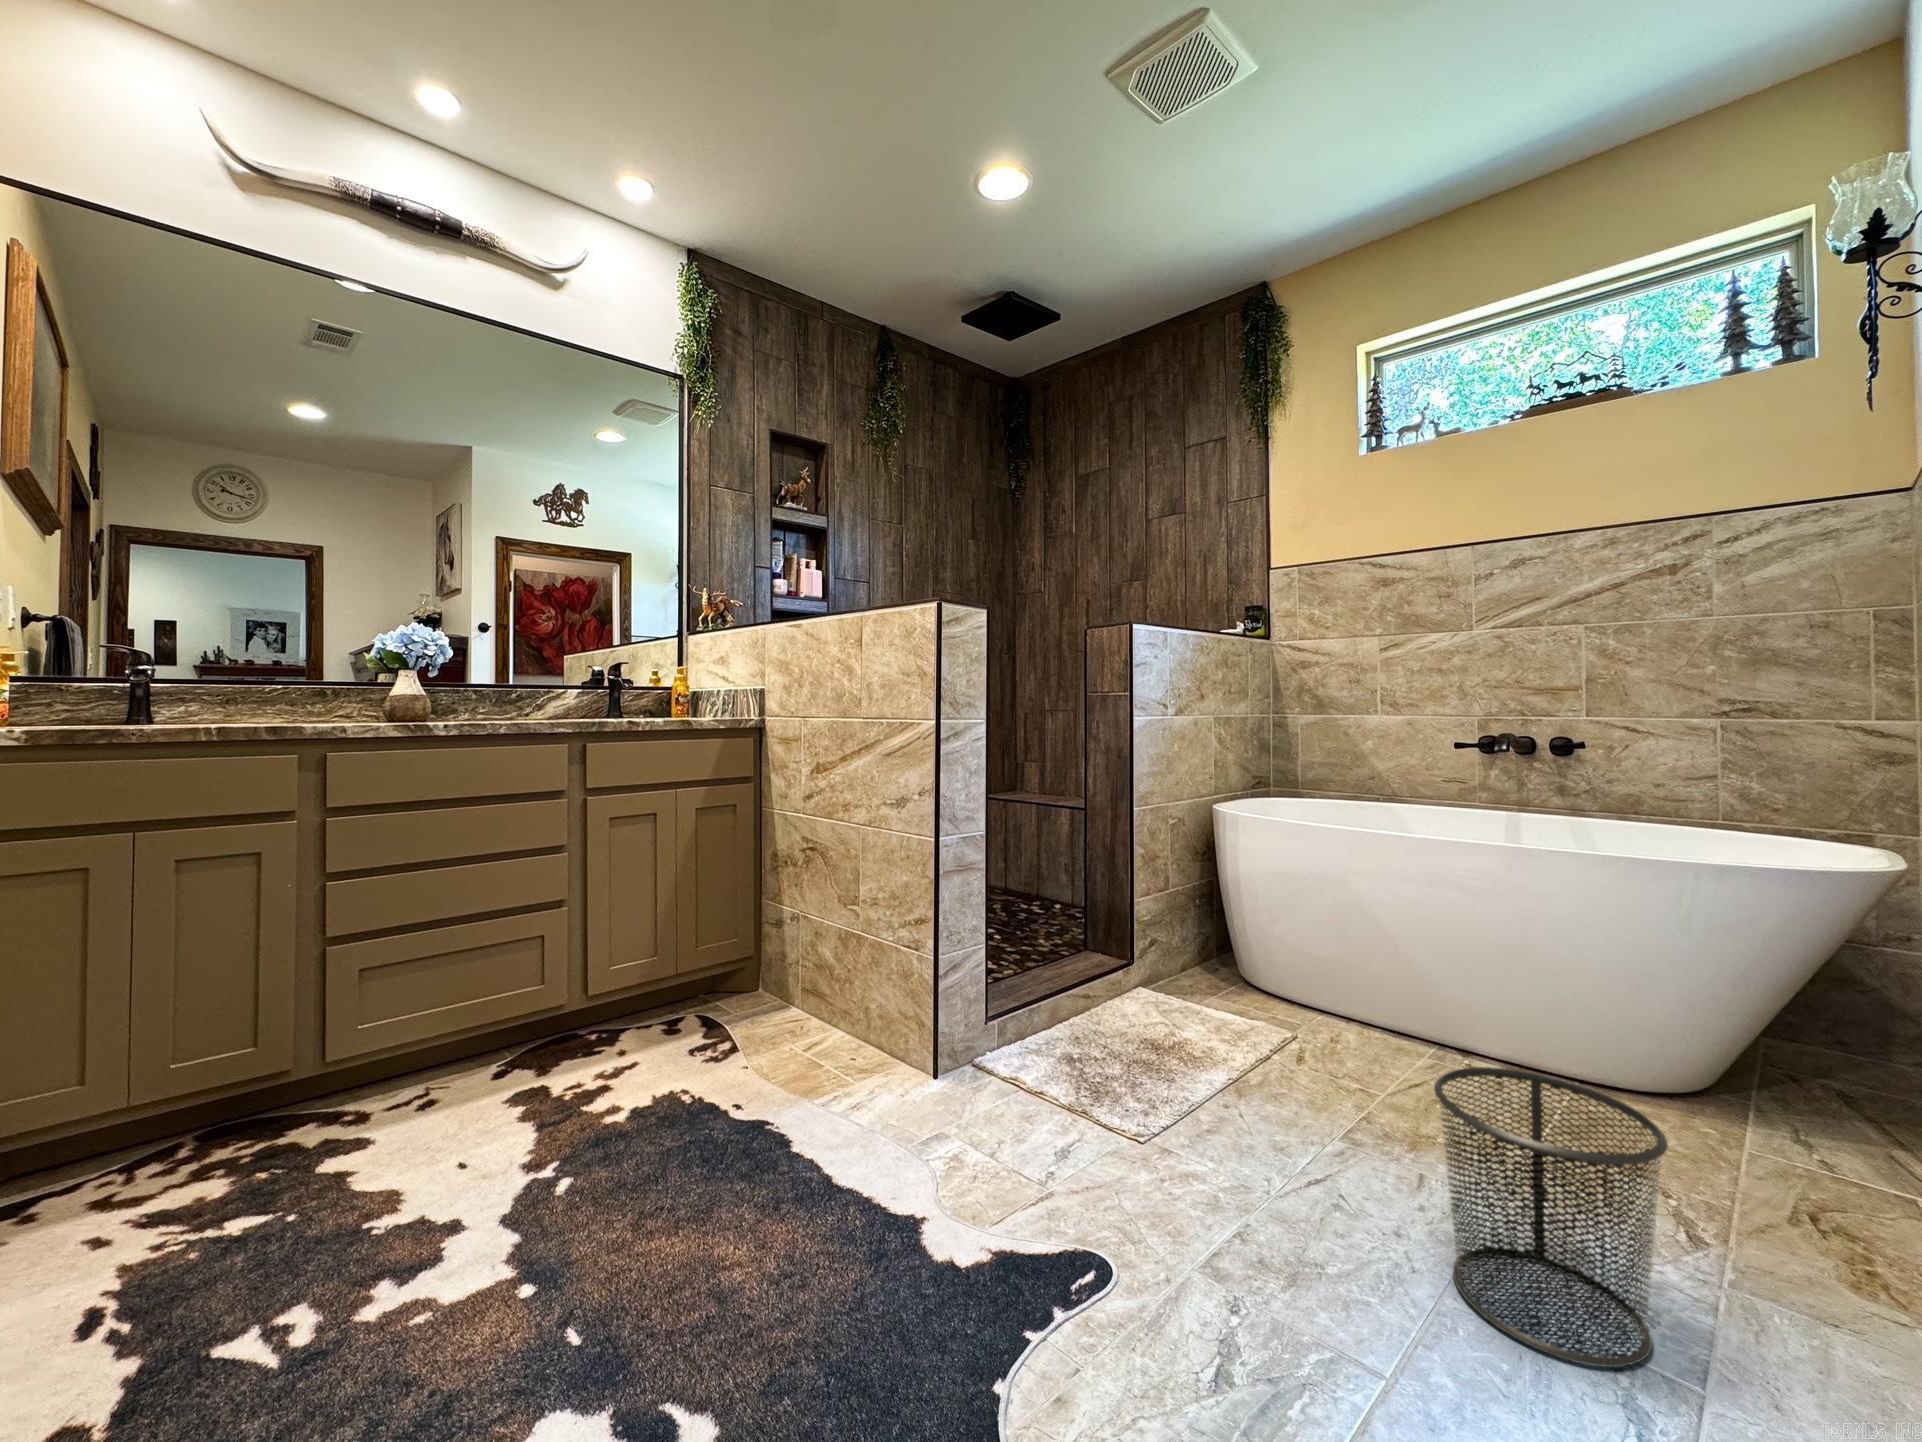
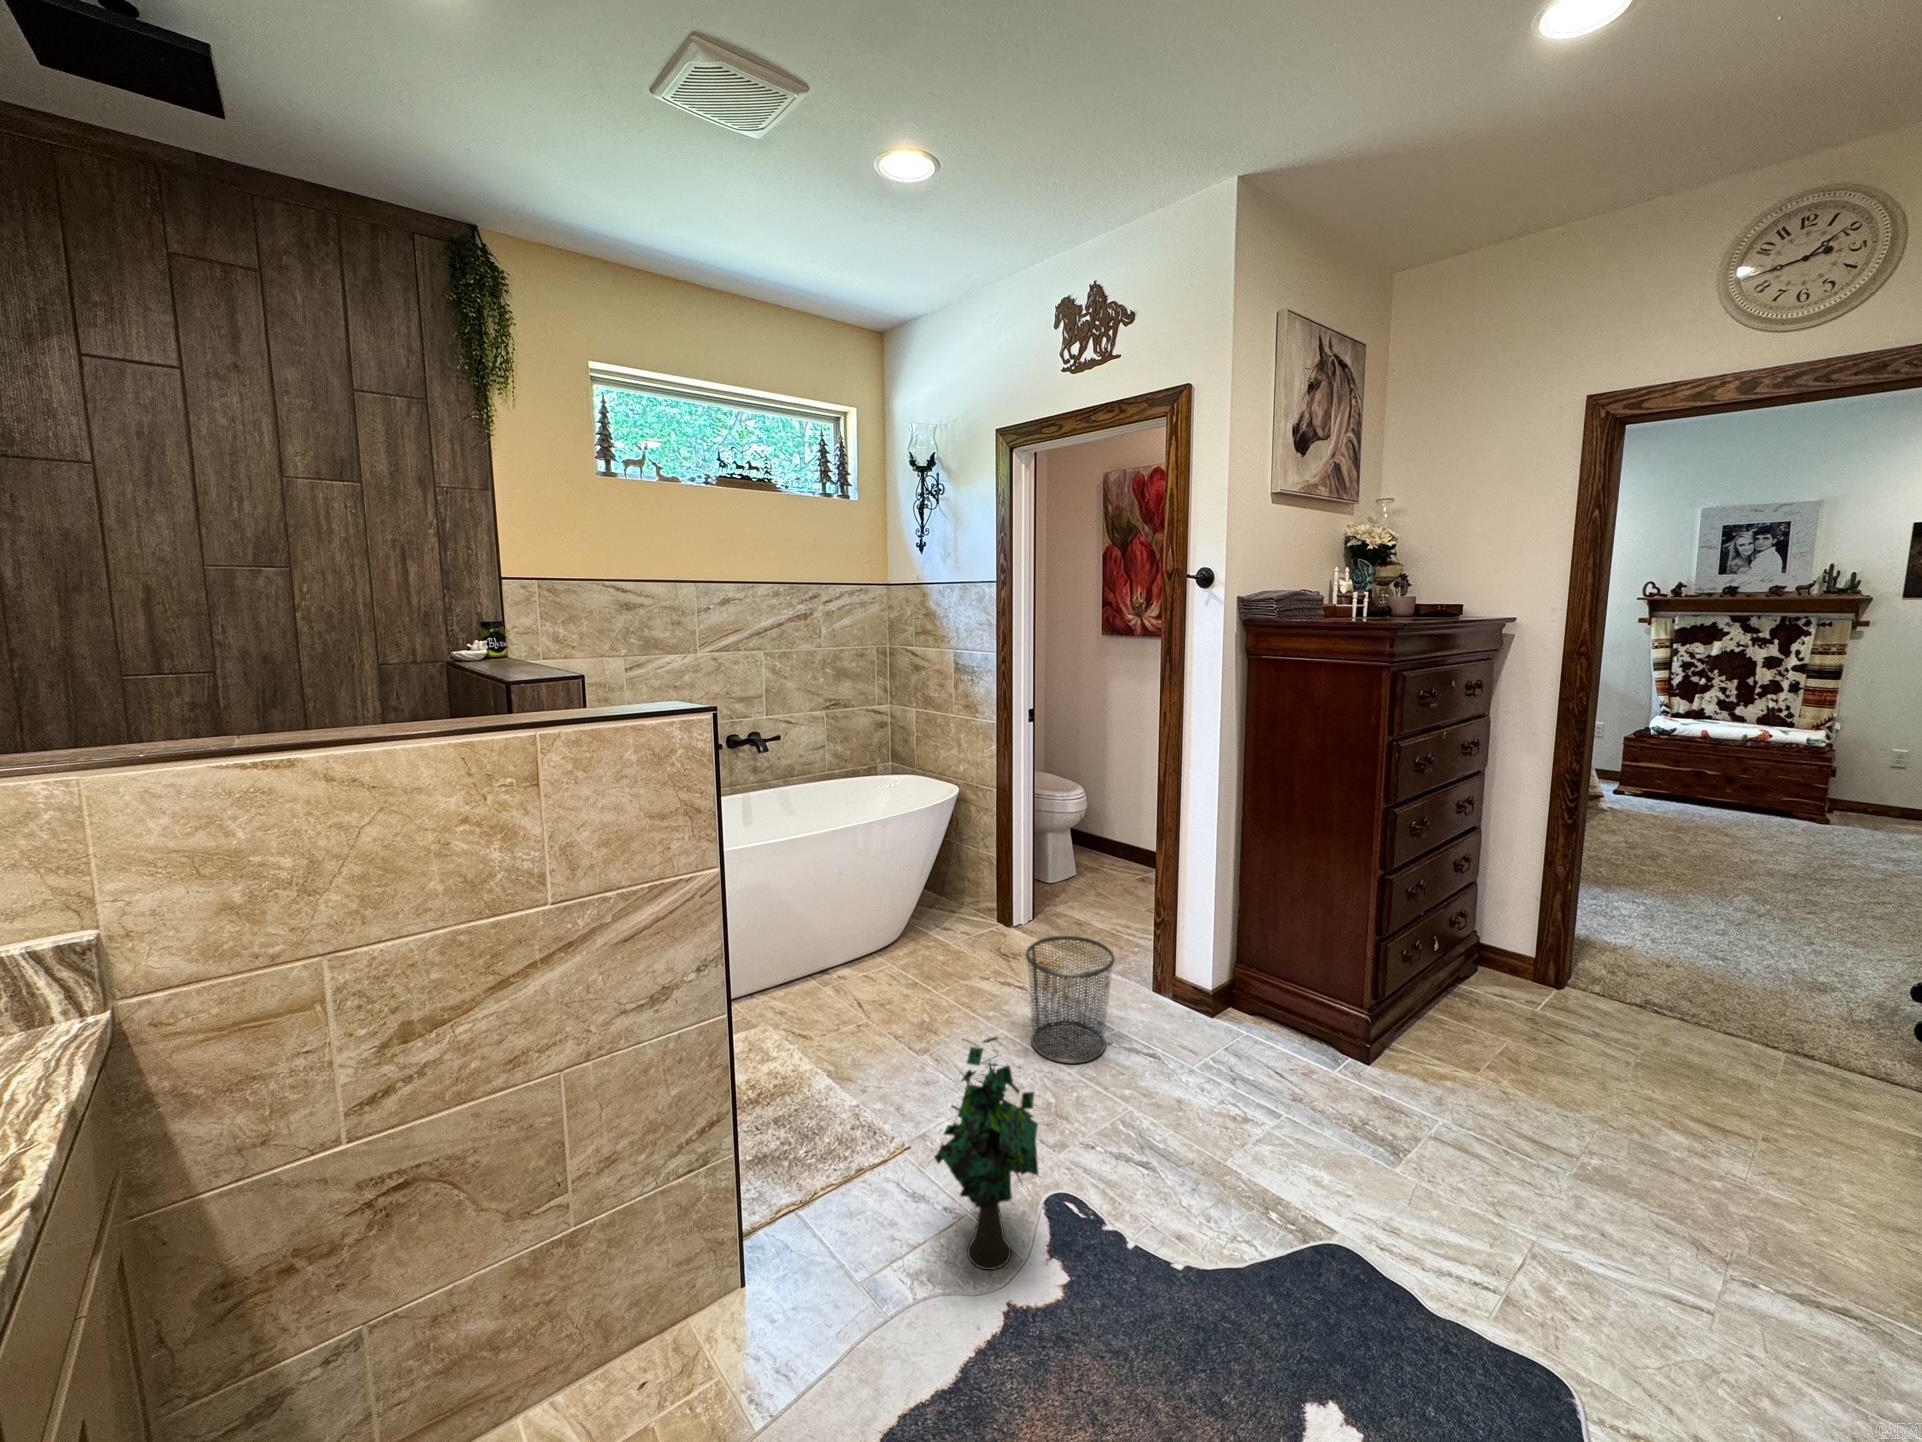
decorative plant: none [919,952,1072,1222] -> present [935,1037,1038,1270]

